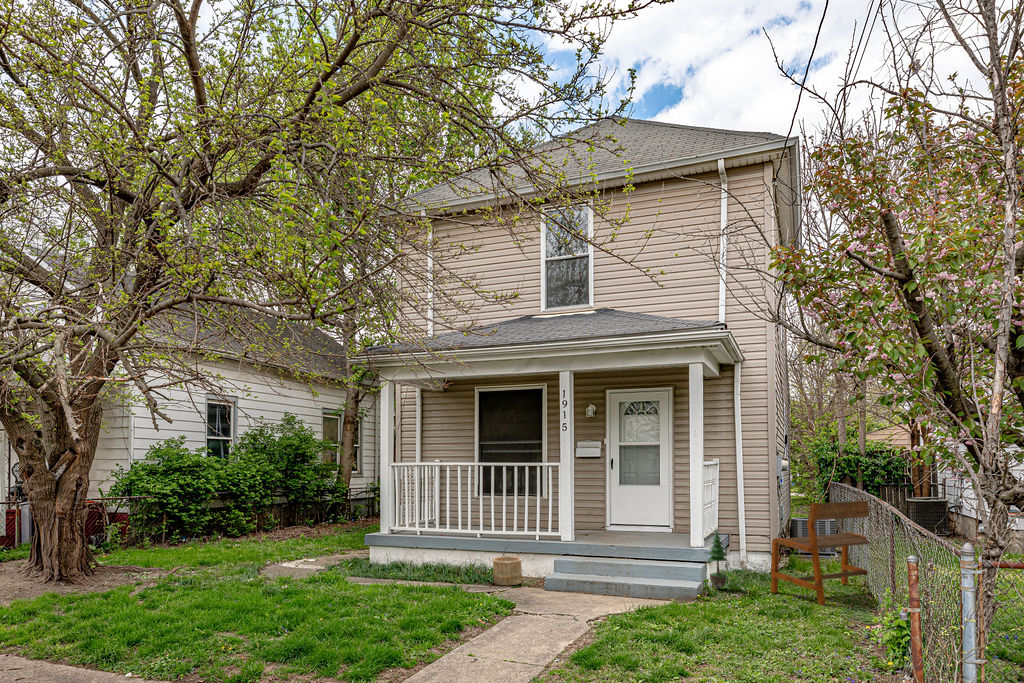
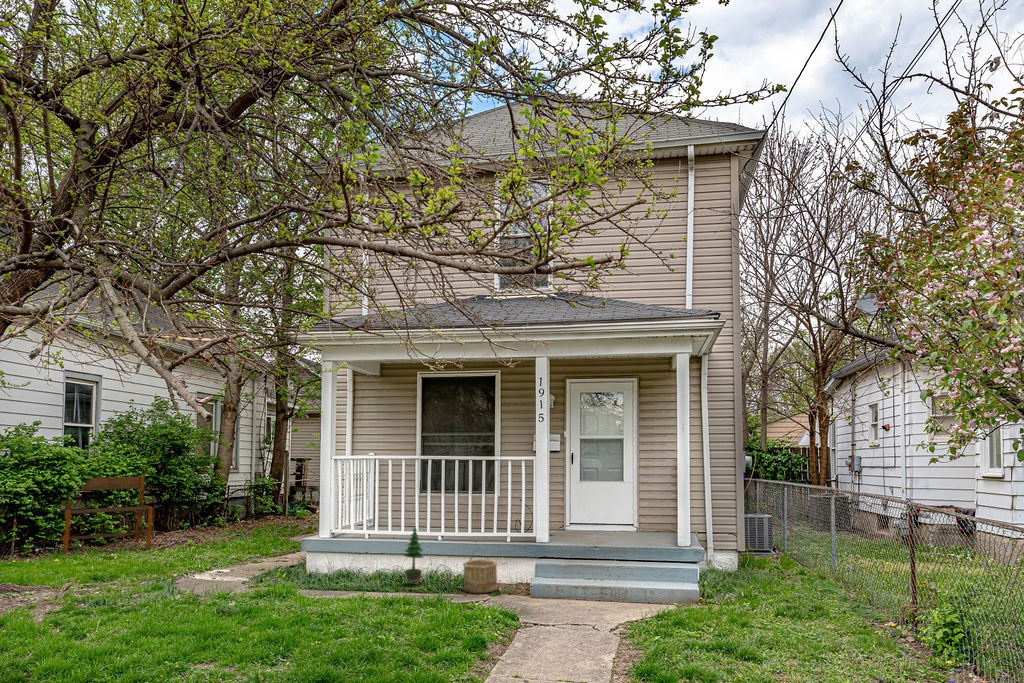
bench: present [771,499,882,605] -> present [61,476,153,553]
potted tree: present [708,530,727,589] -> present [404,528,423,584]

